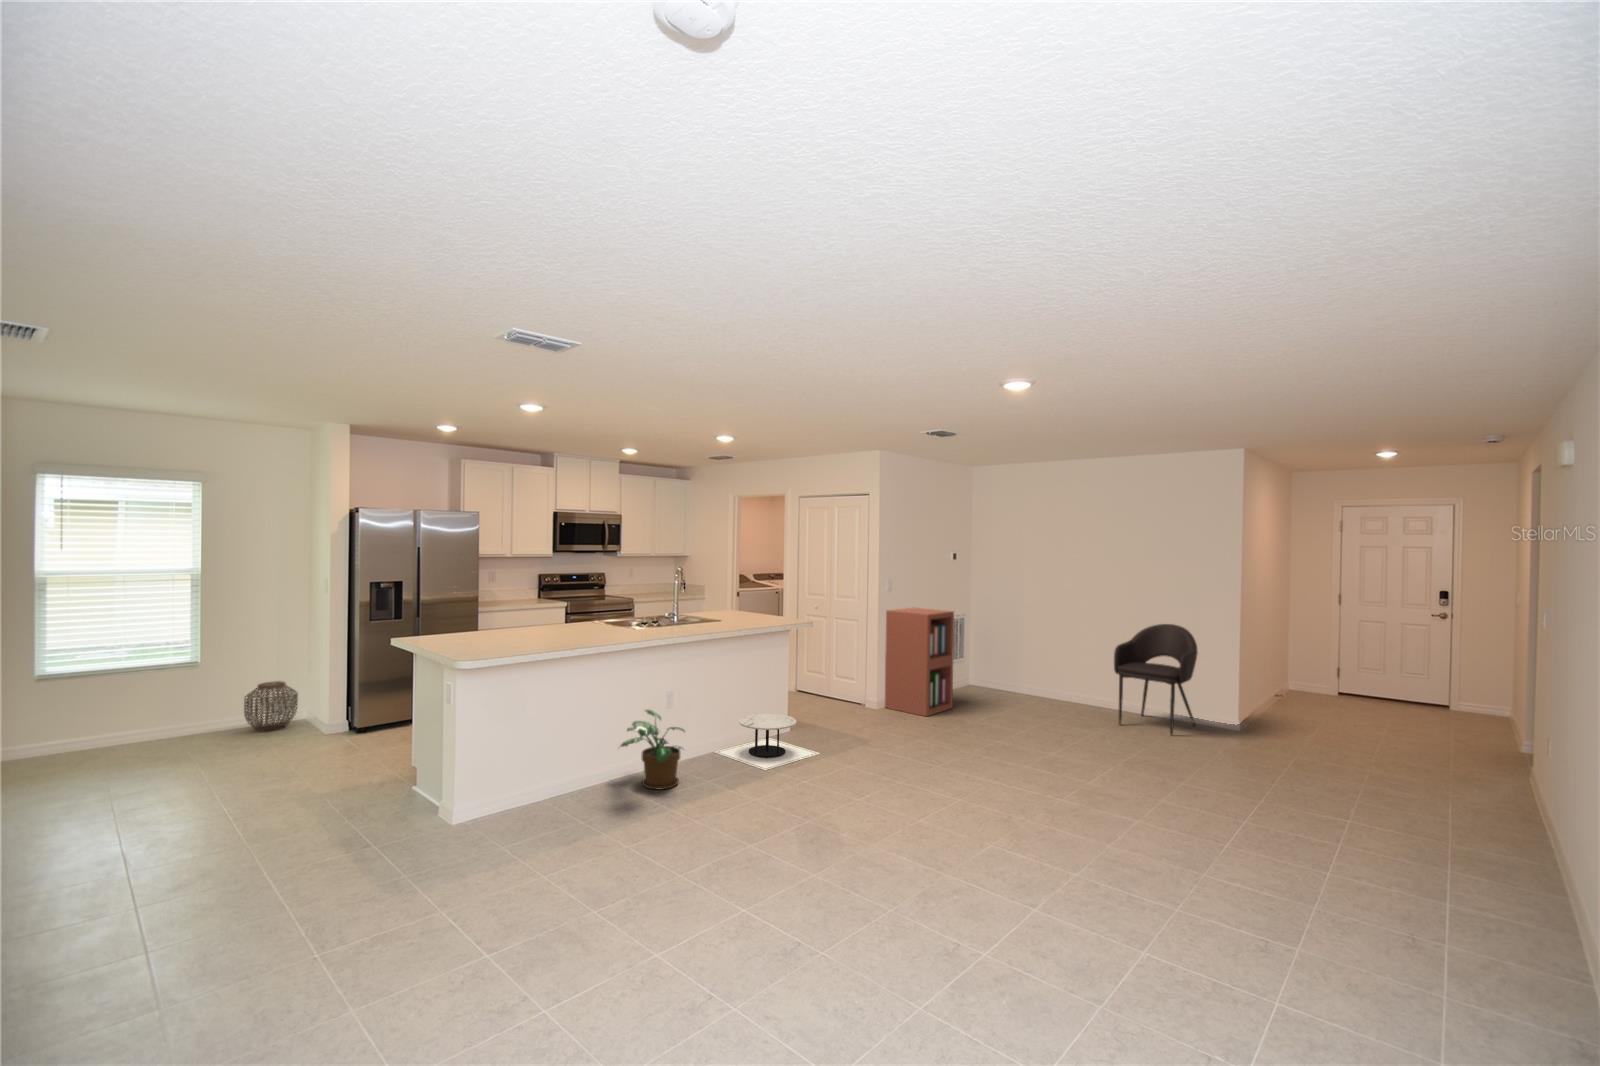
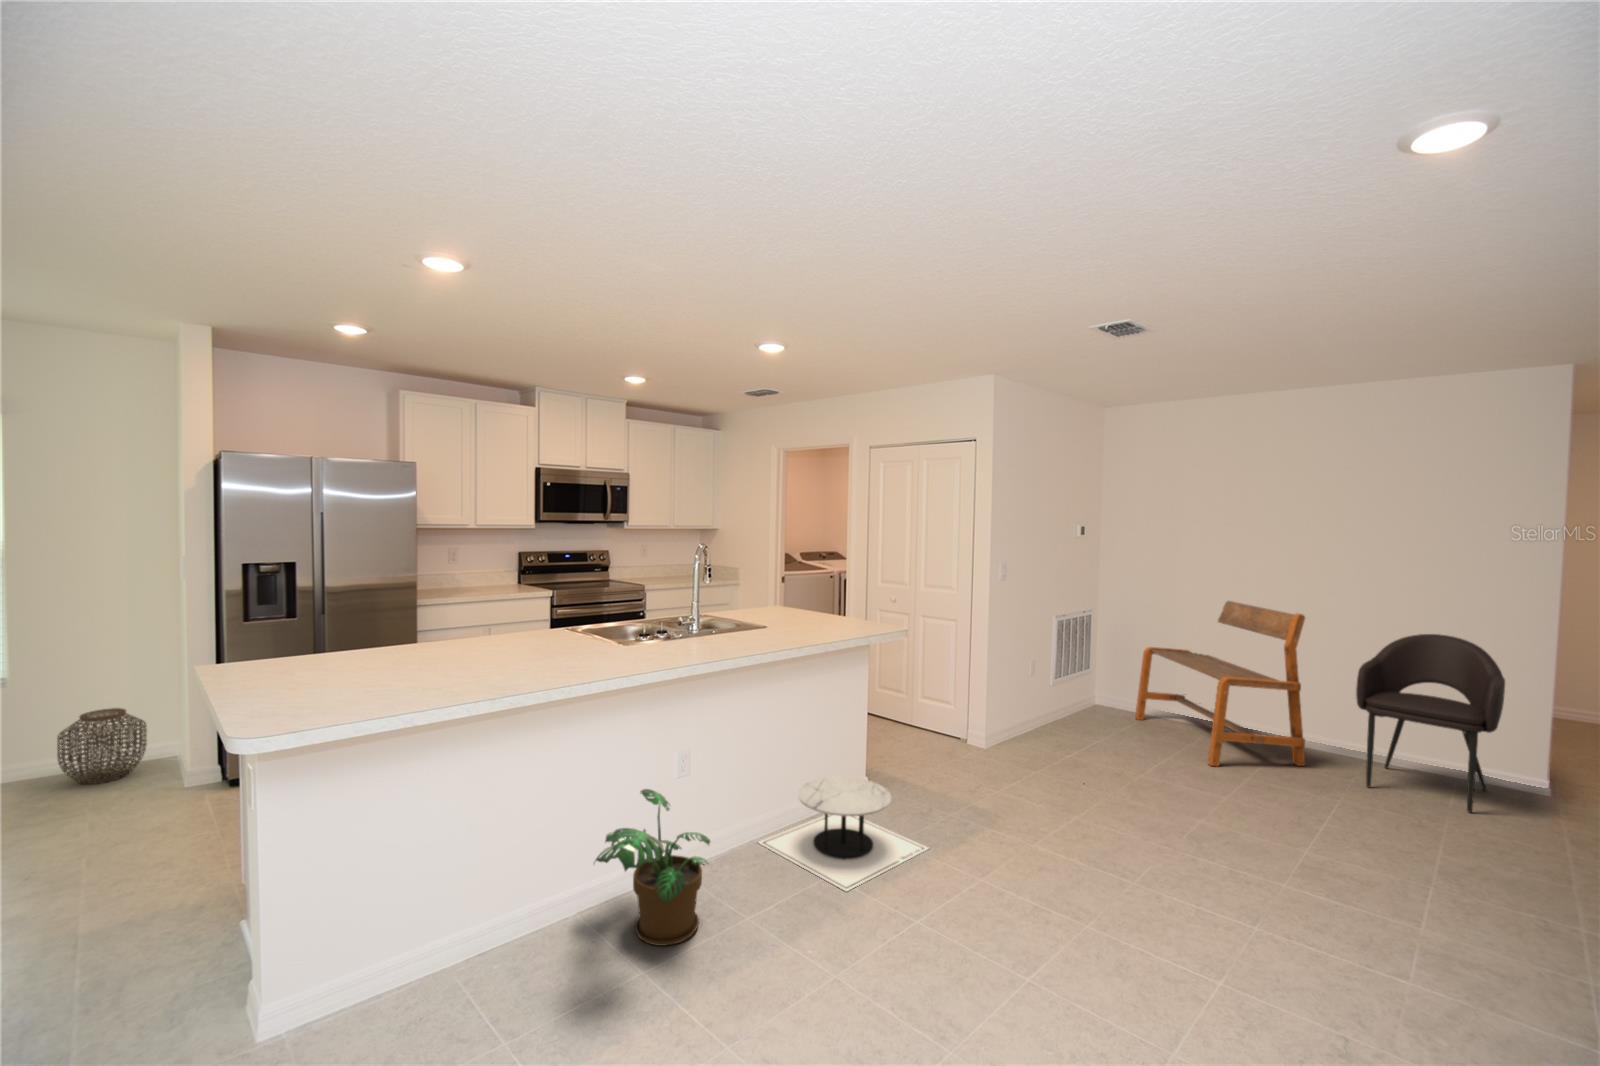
bench: none [992,603,1089,716] -> present [1135,601,1305,766]
bookshelf: present [885,608,954,716] -> none [998,603,1101,766]

